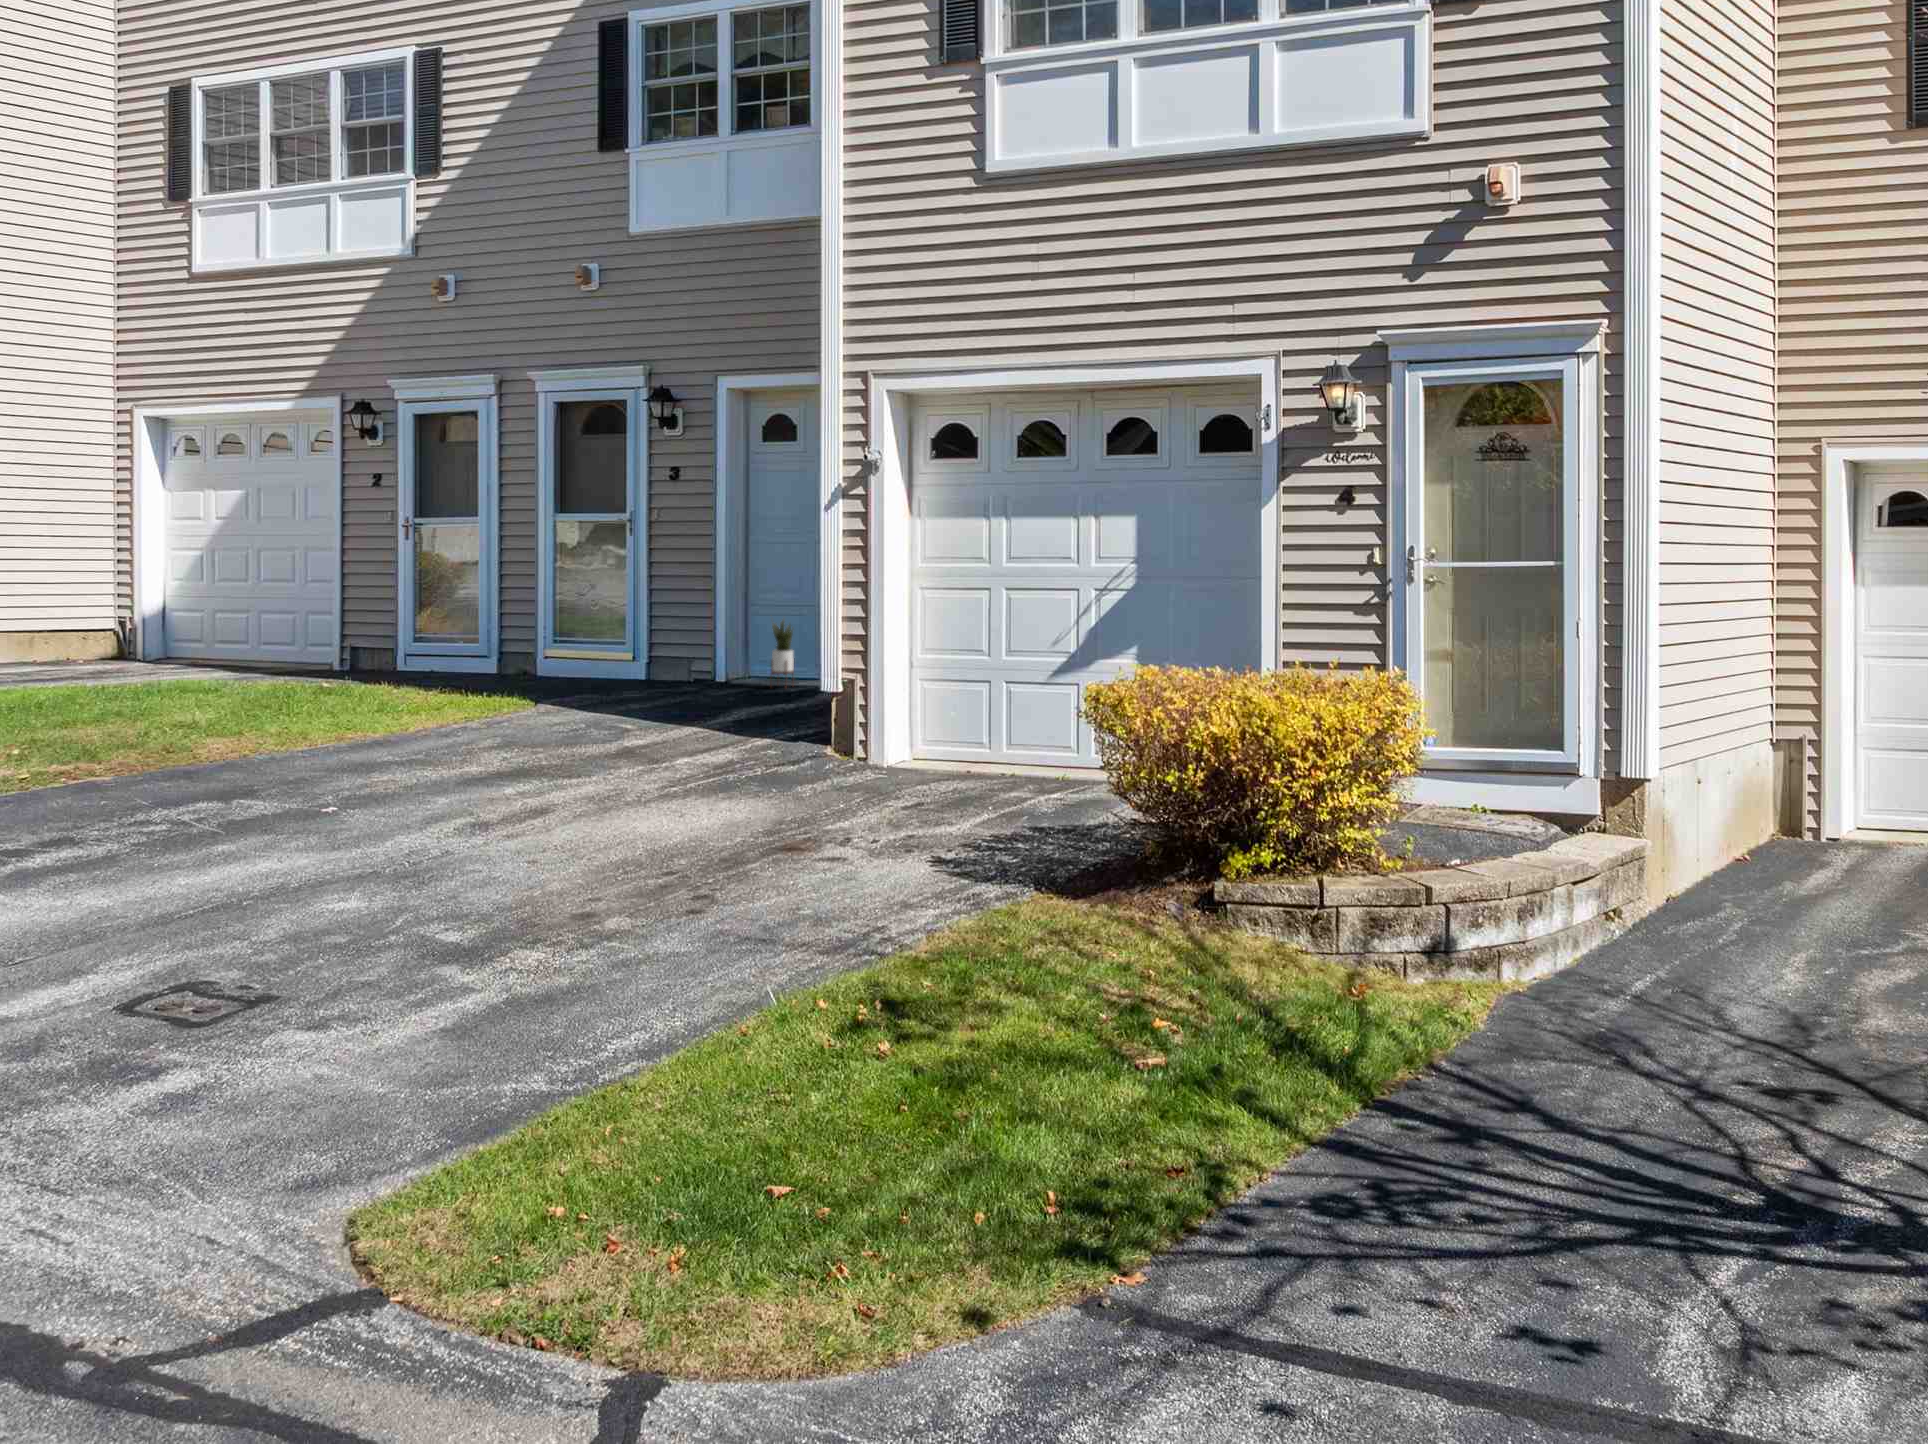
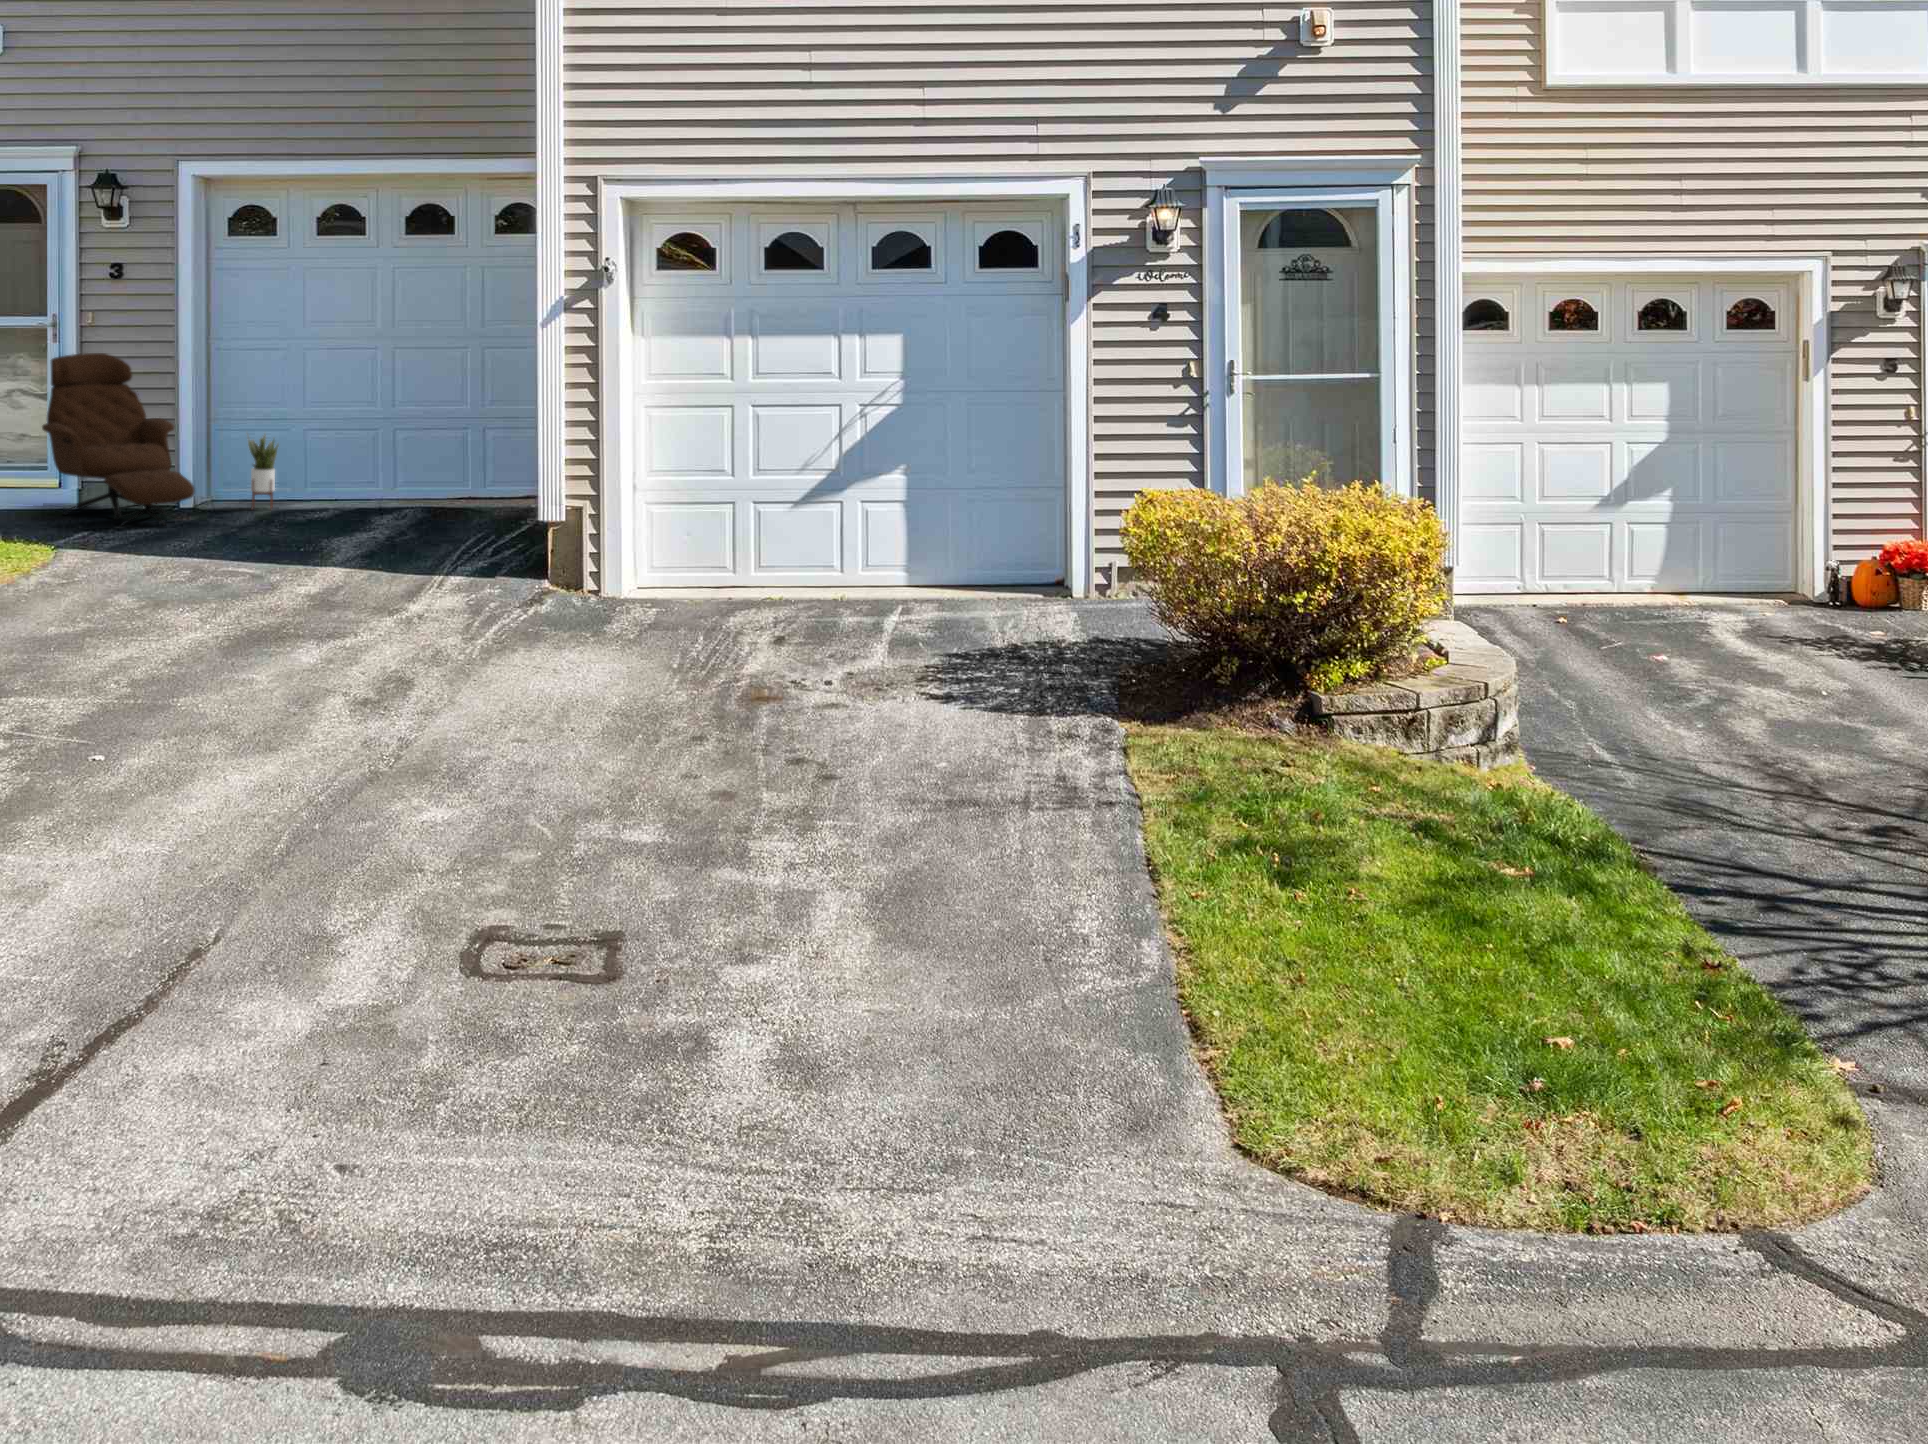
lounge chair: none [598,543,713,699] -> present [42,353,195,526]

